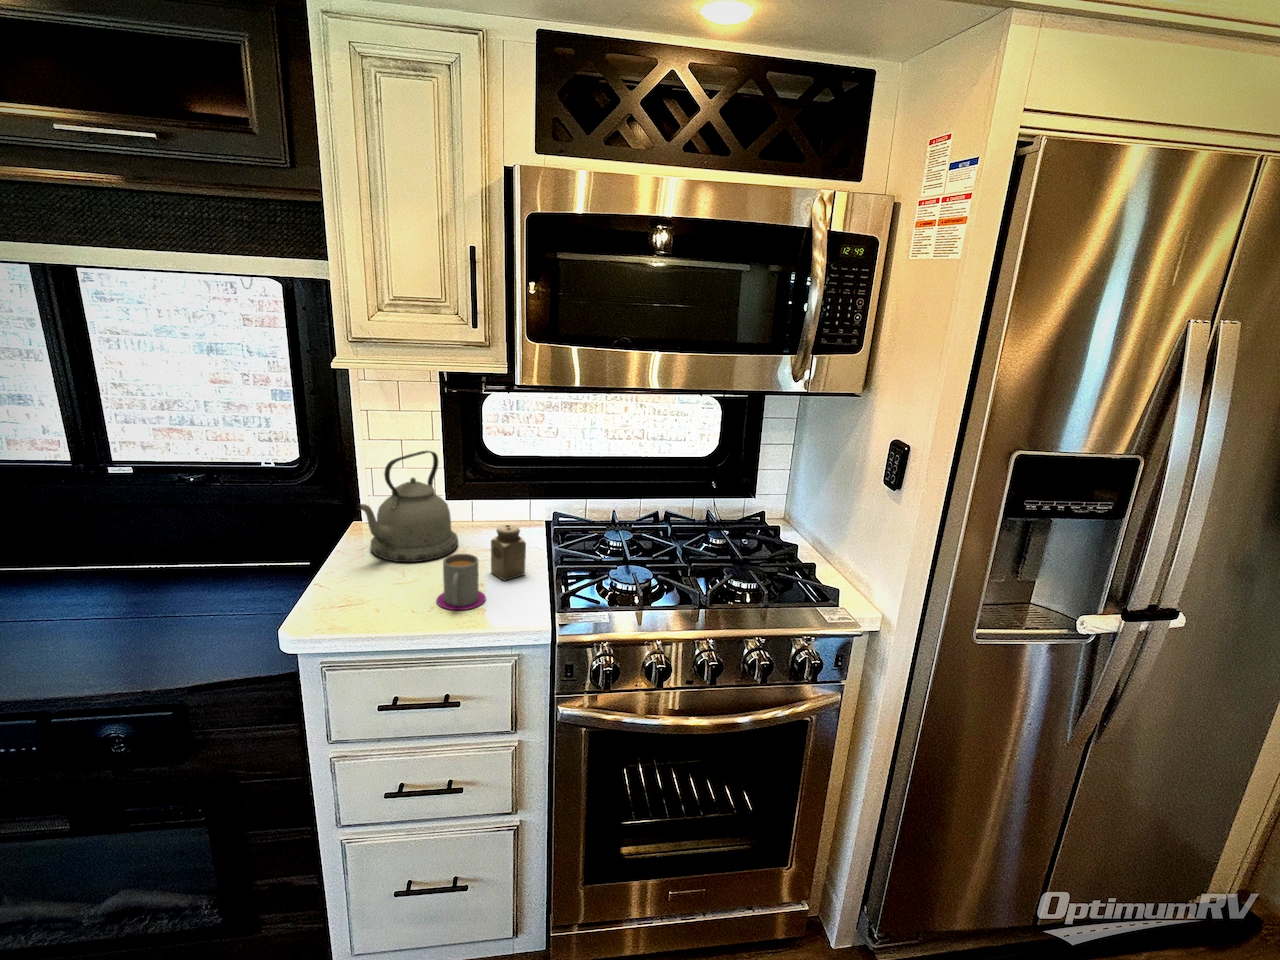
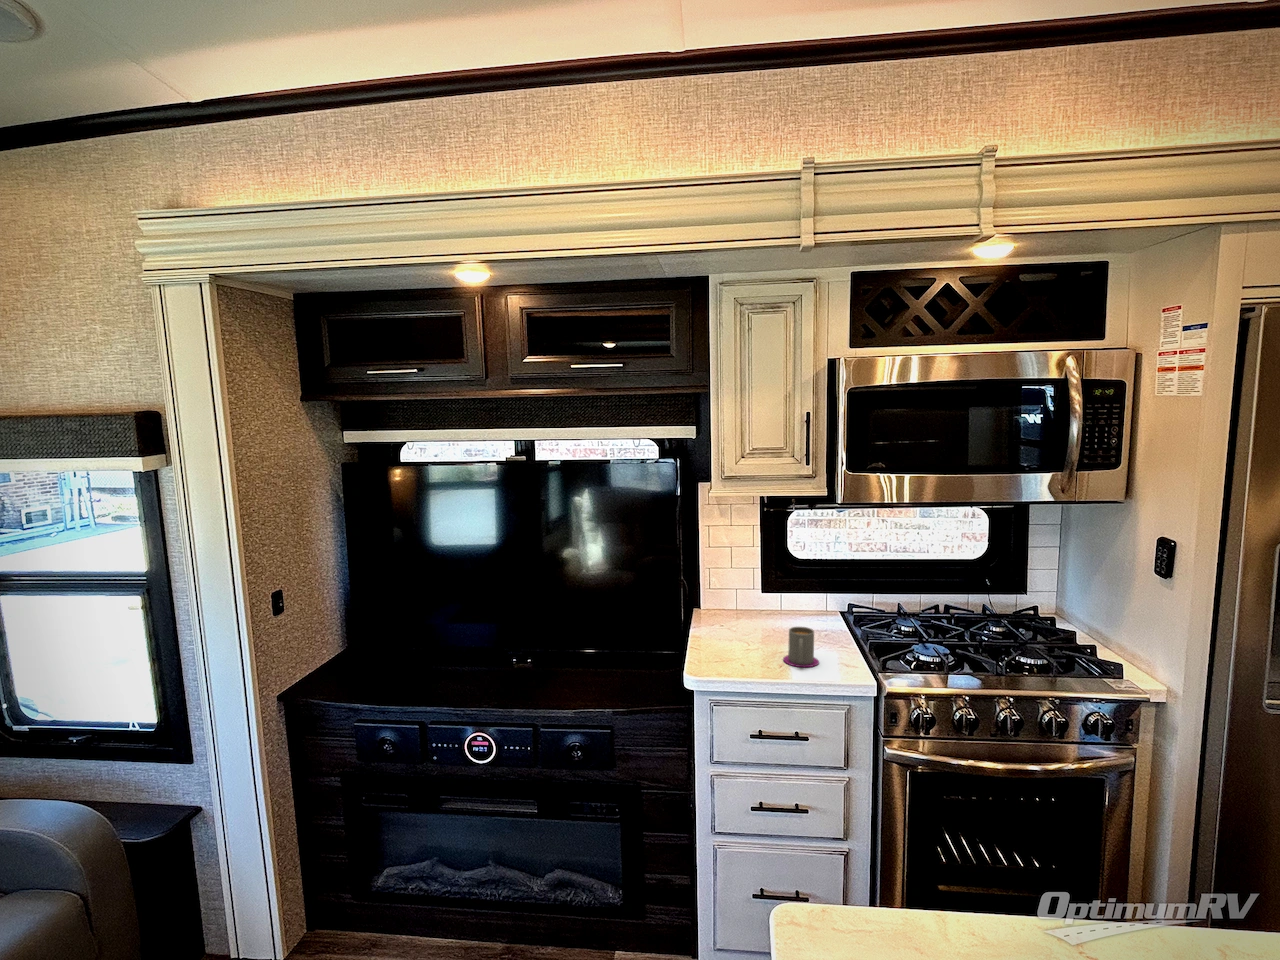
kettle: present [357,451,458,562] -> none [717,555,780,636]
salt shaker: present [491,525,526,581] -> none [814,609,842,651]

